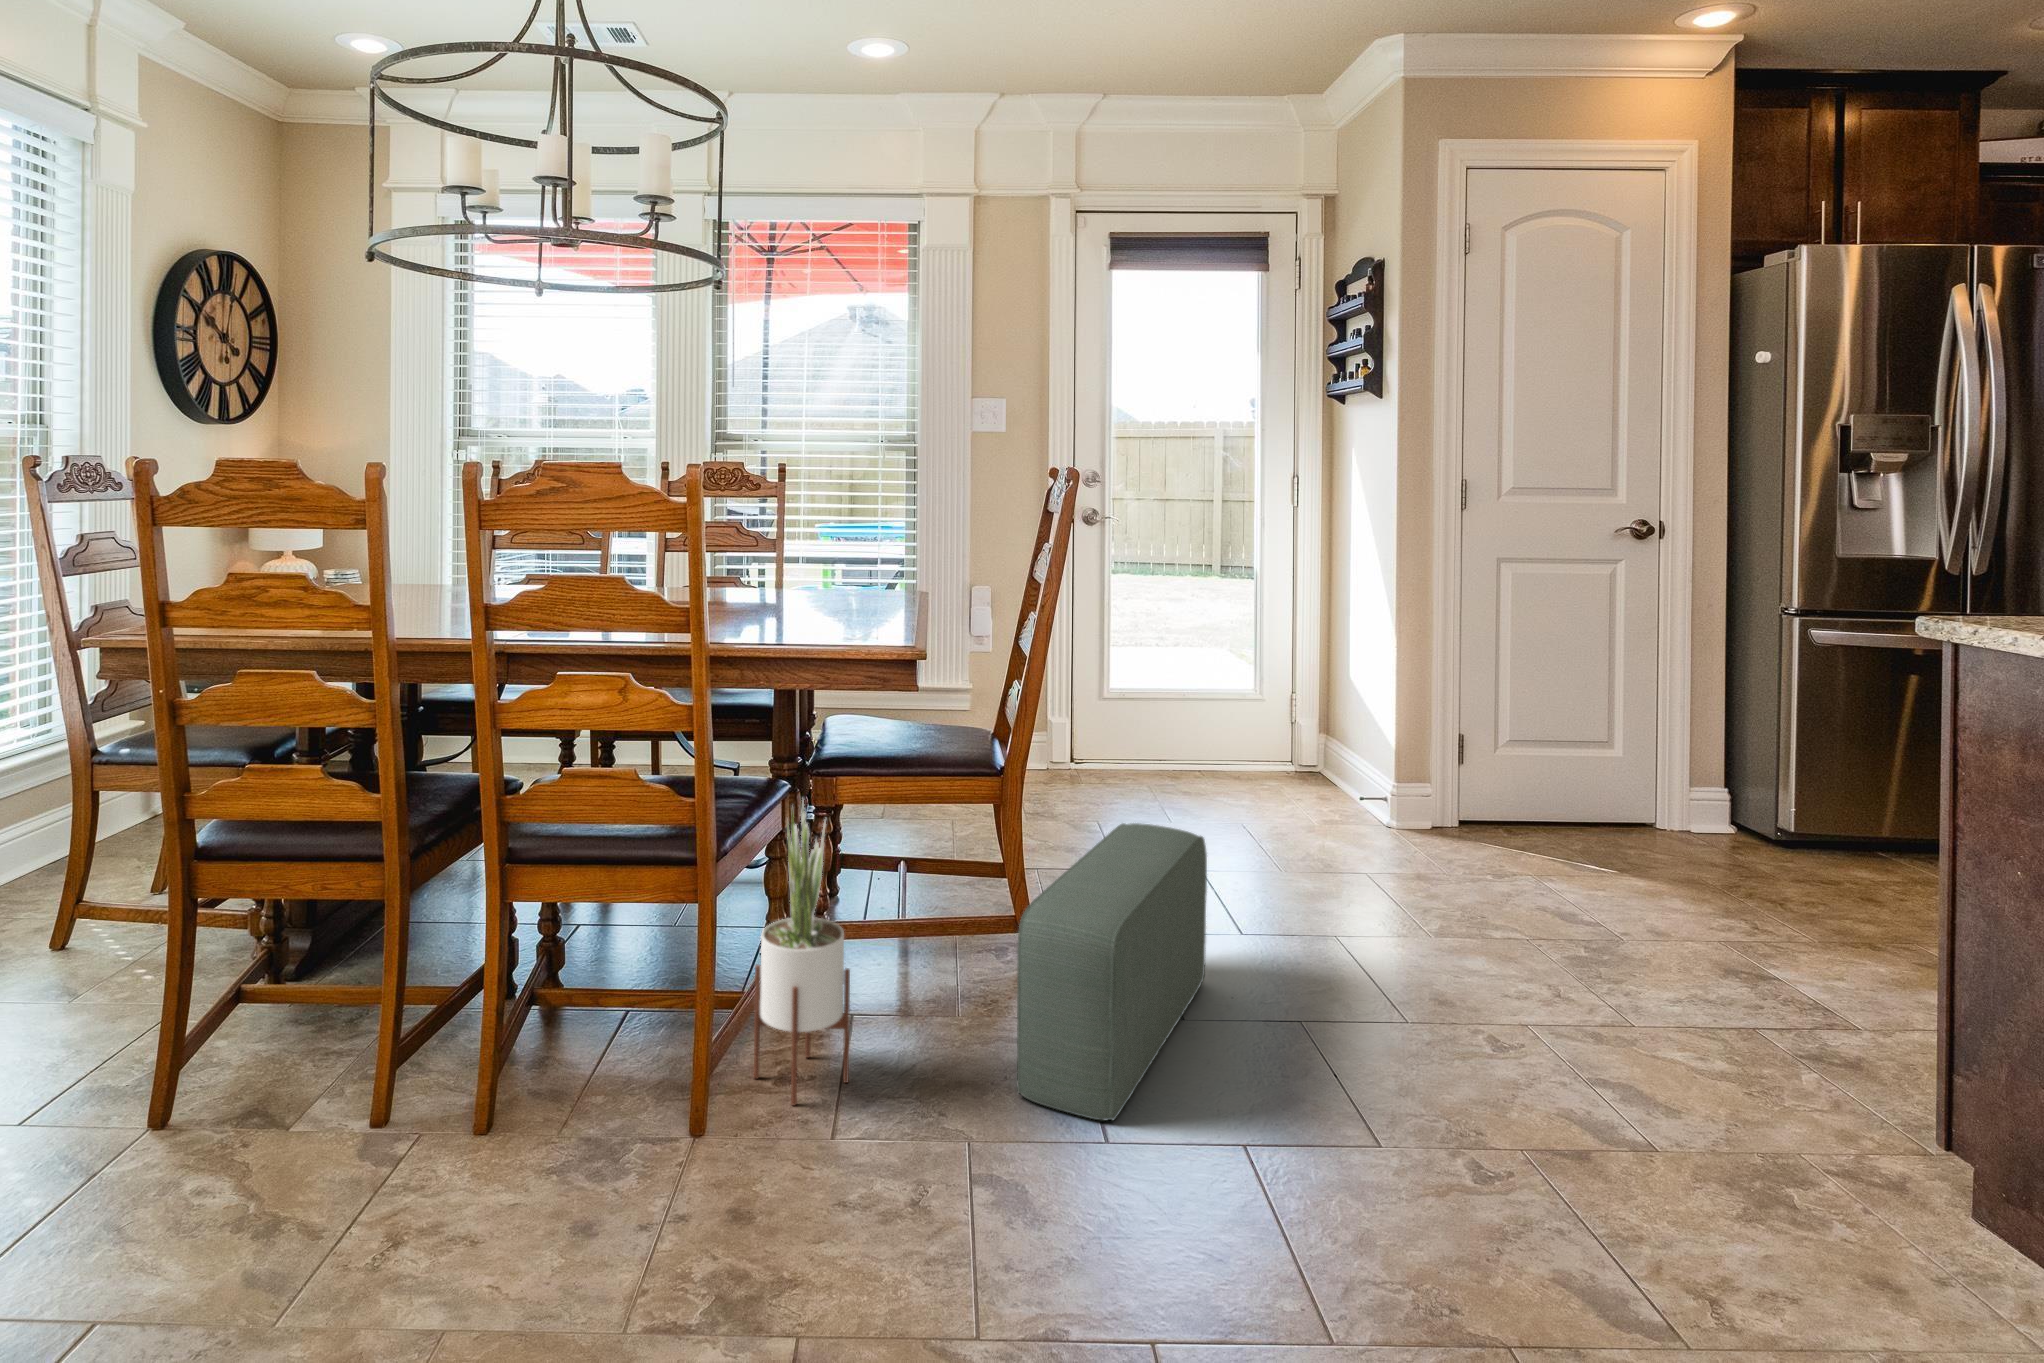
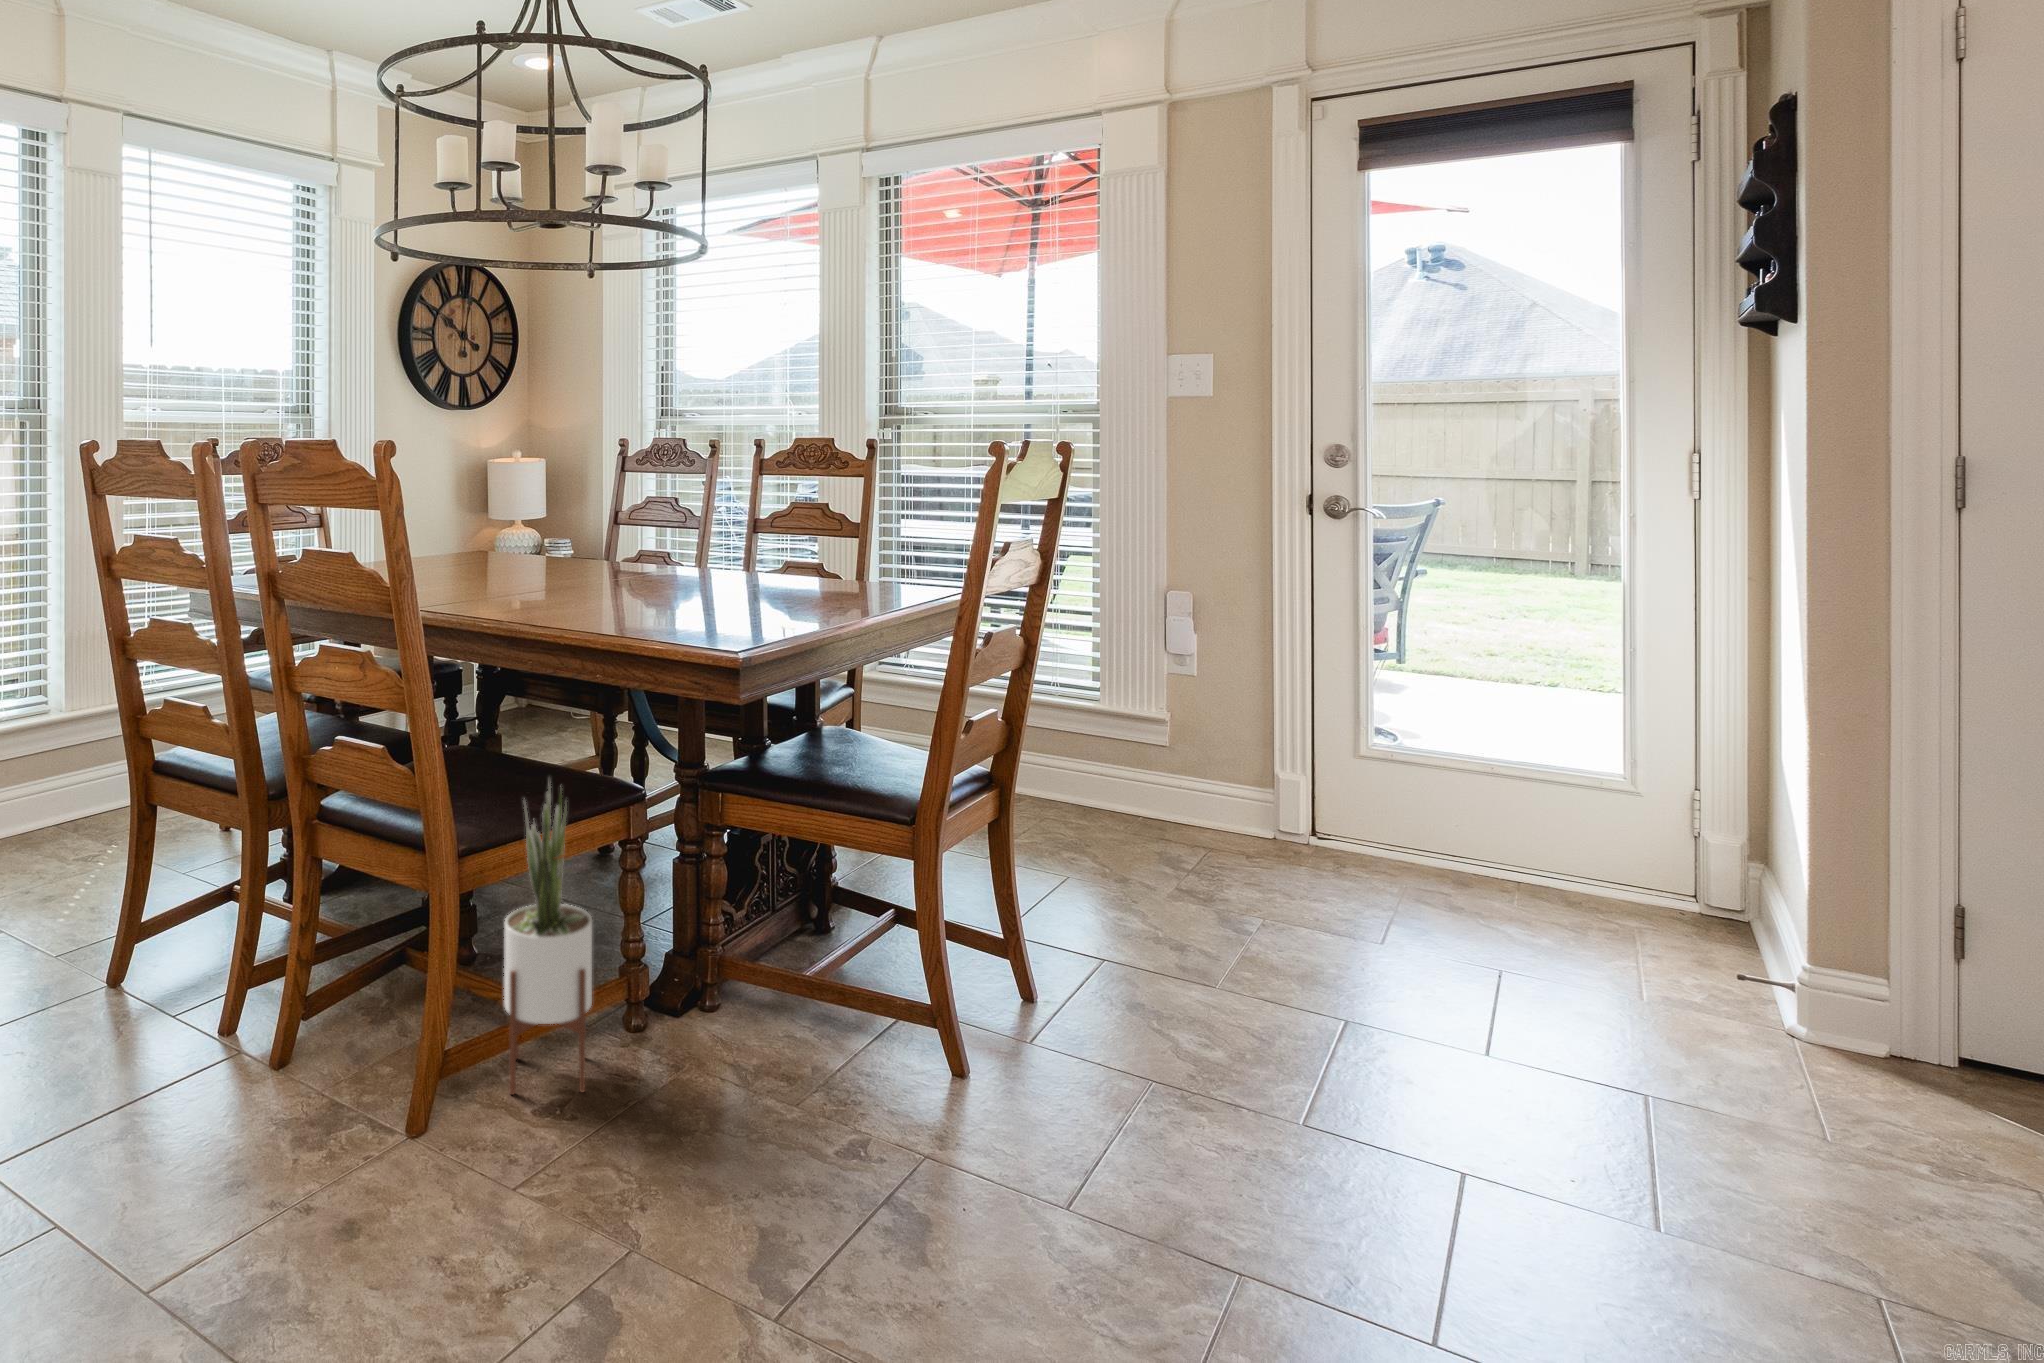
pouf: present [1017,823,1207,1121] -> none [715,894,1127,1236]

